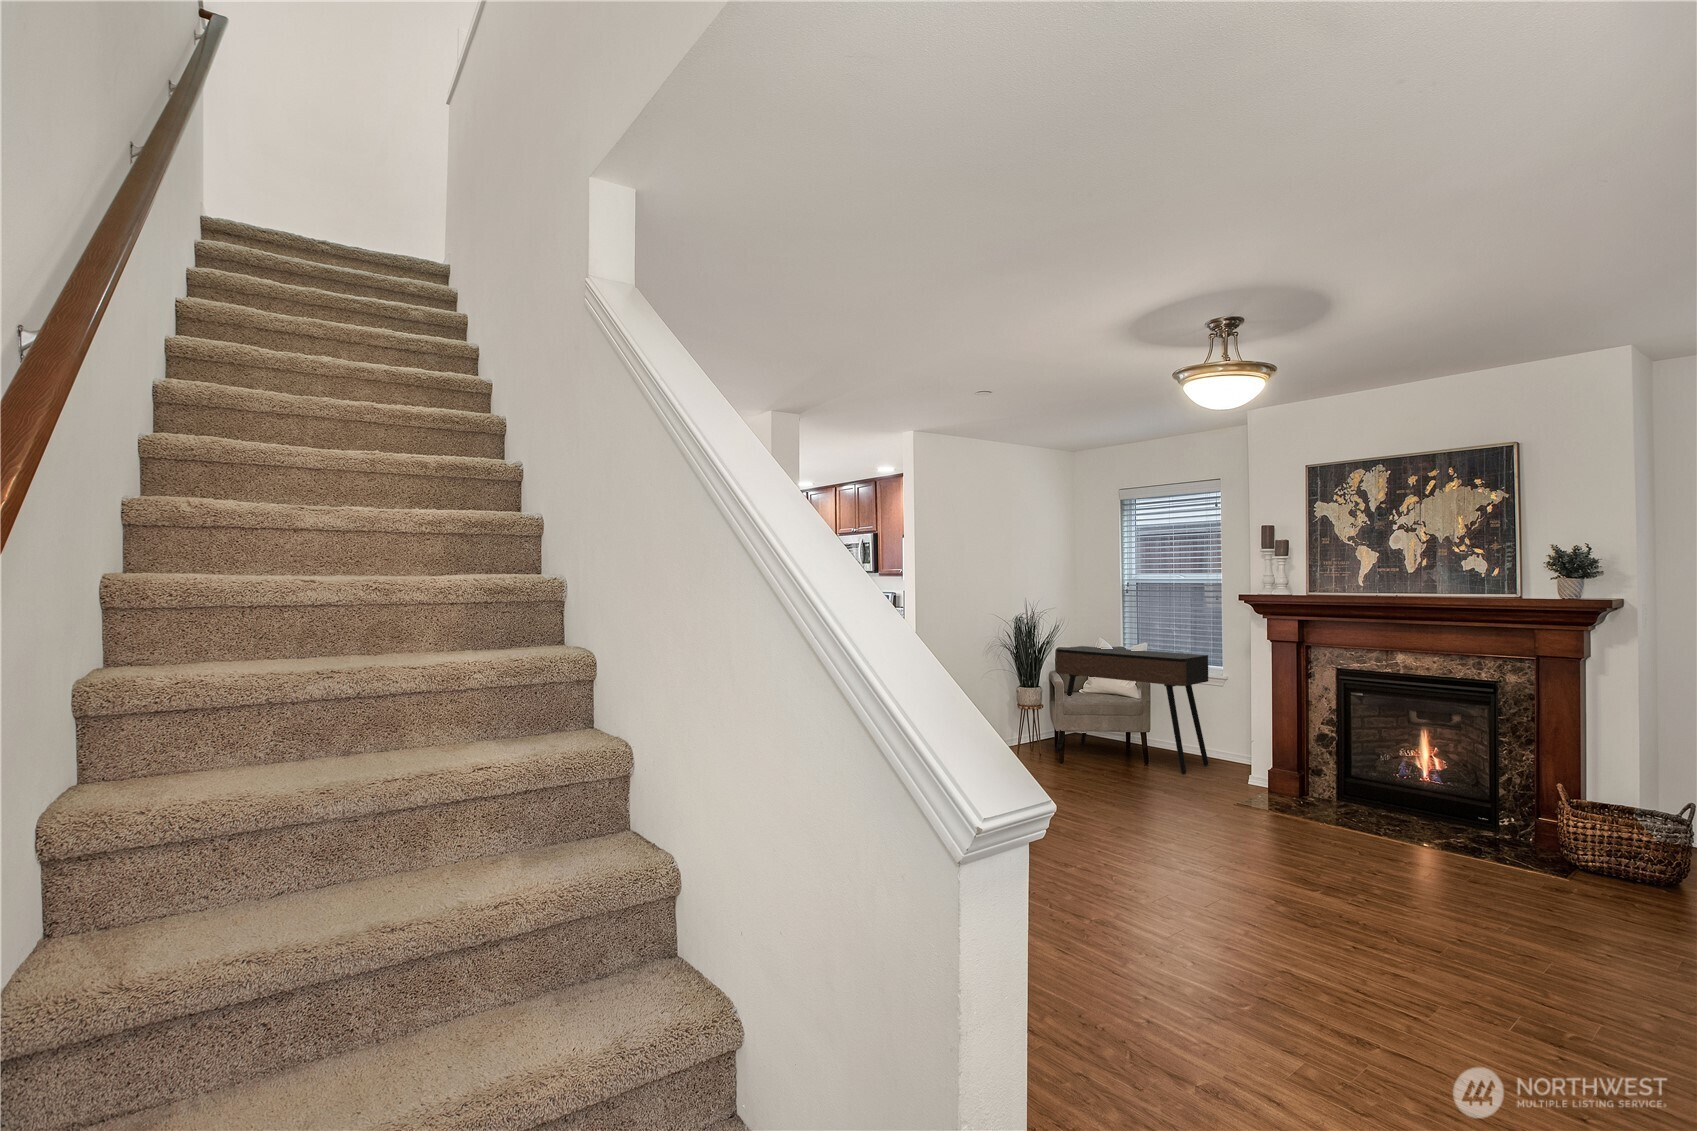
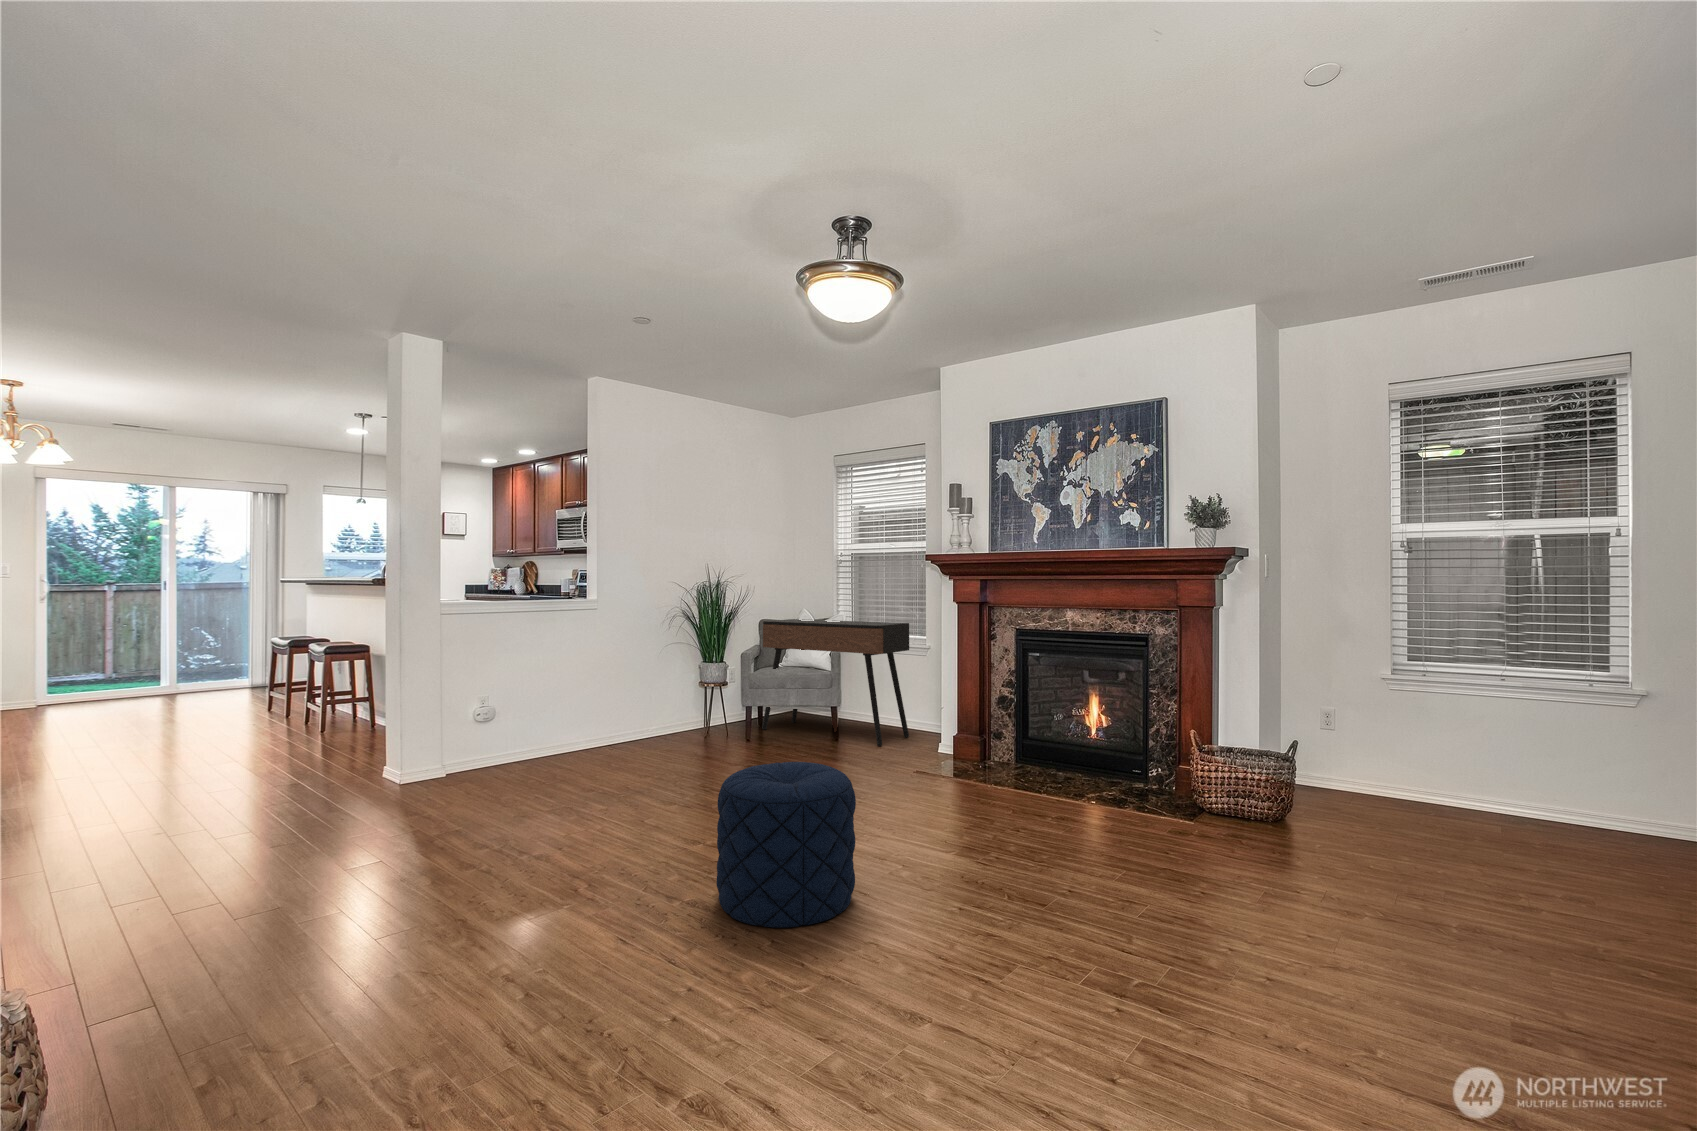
pouf: none [1120,802,1248,948] -> present [716,762,856,928]

